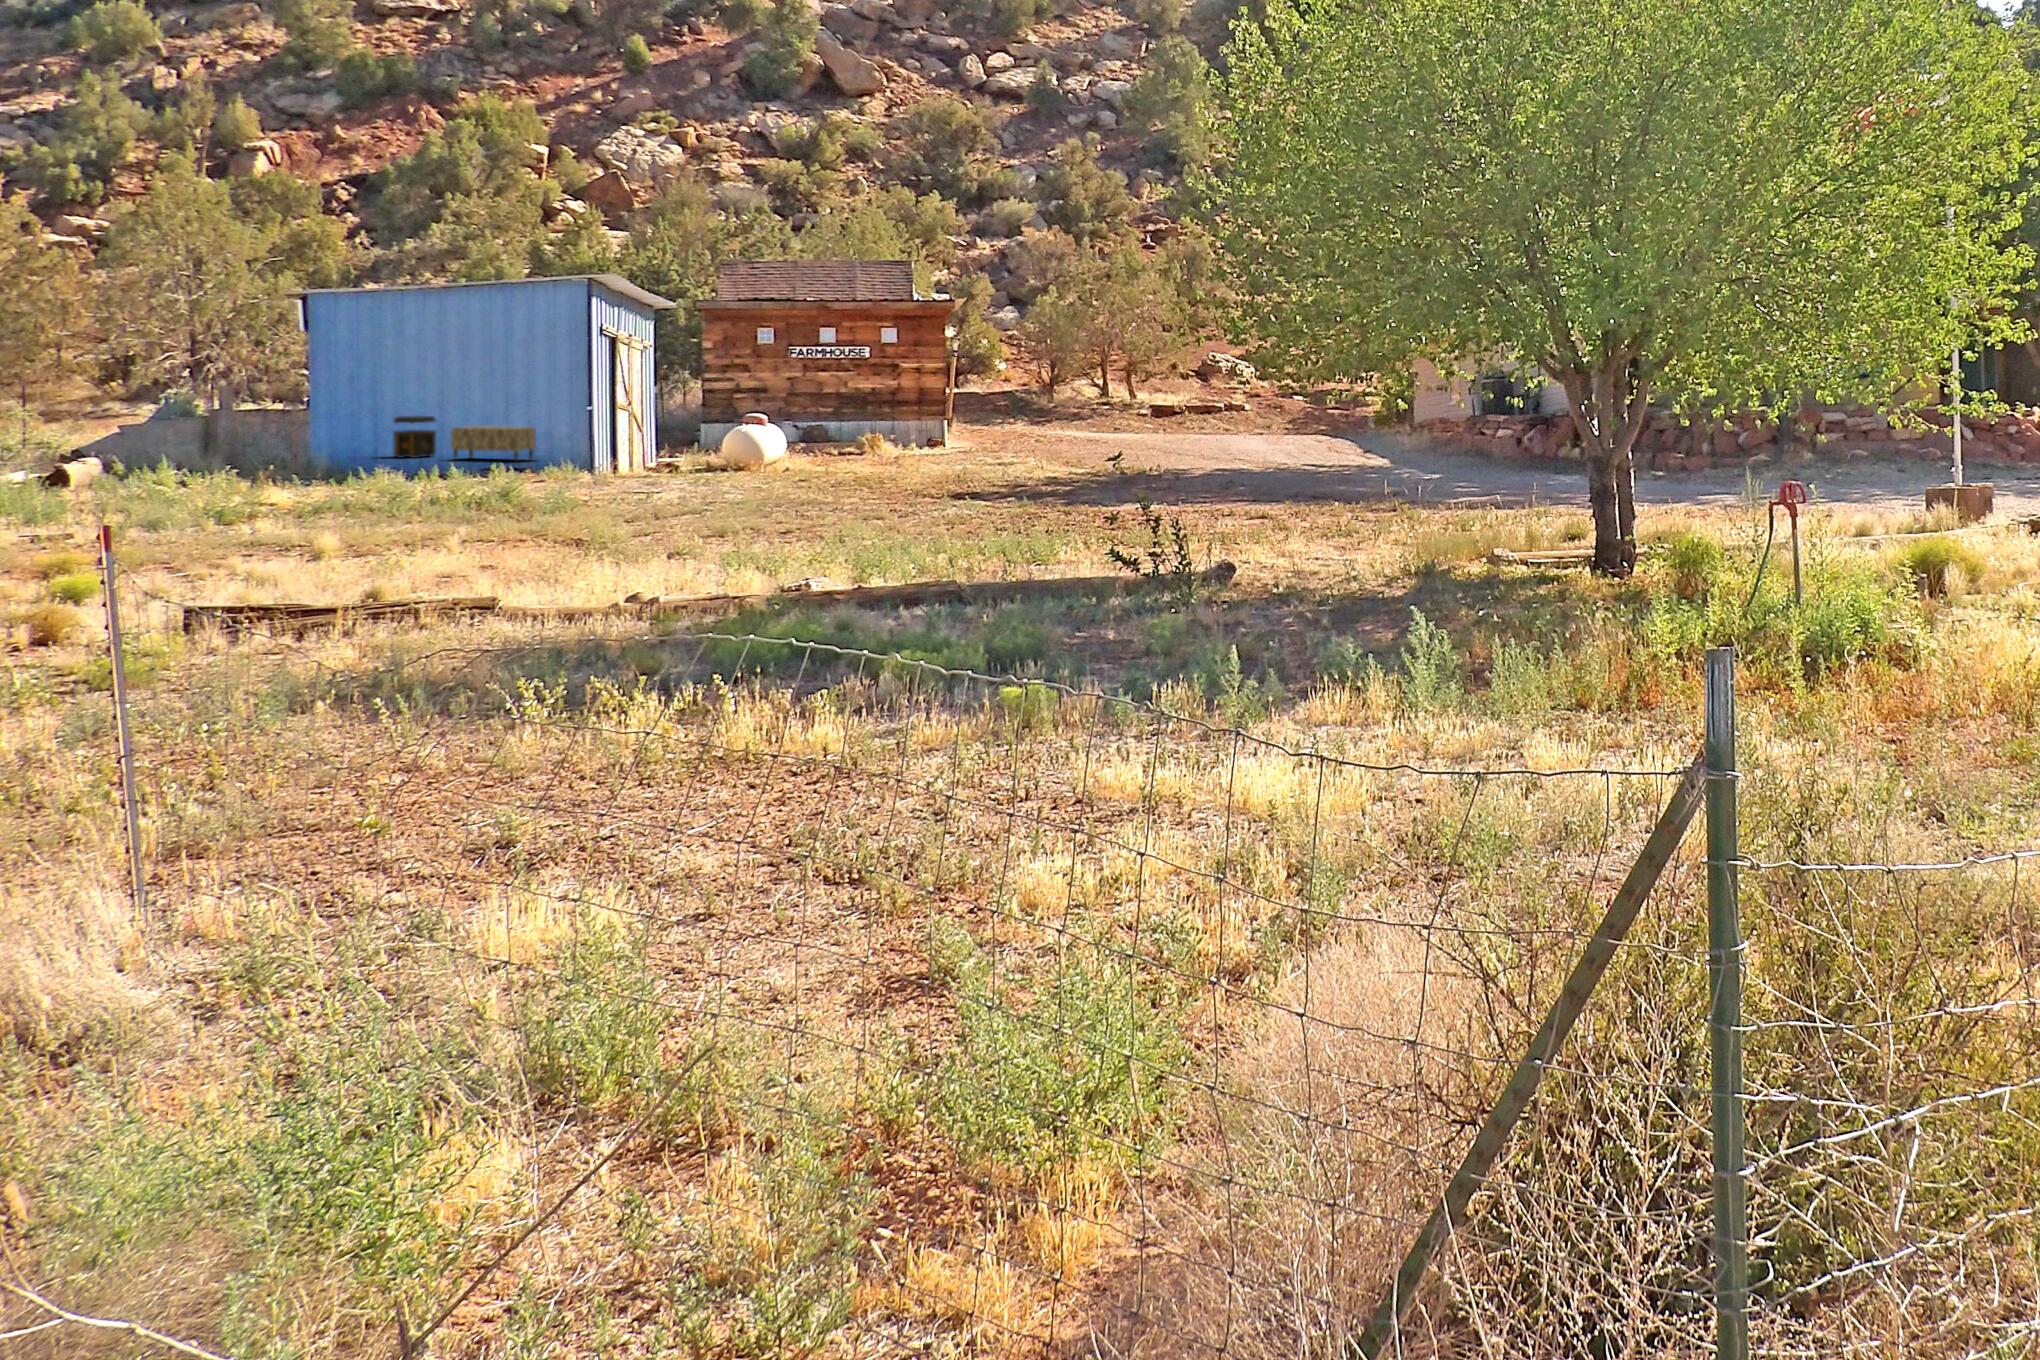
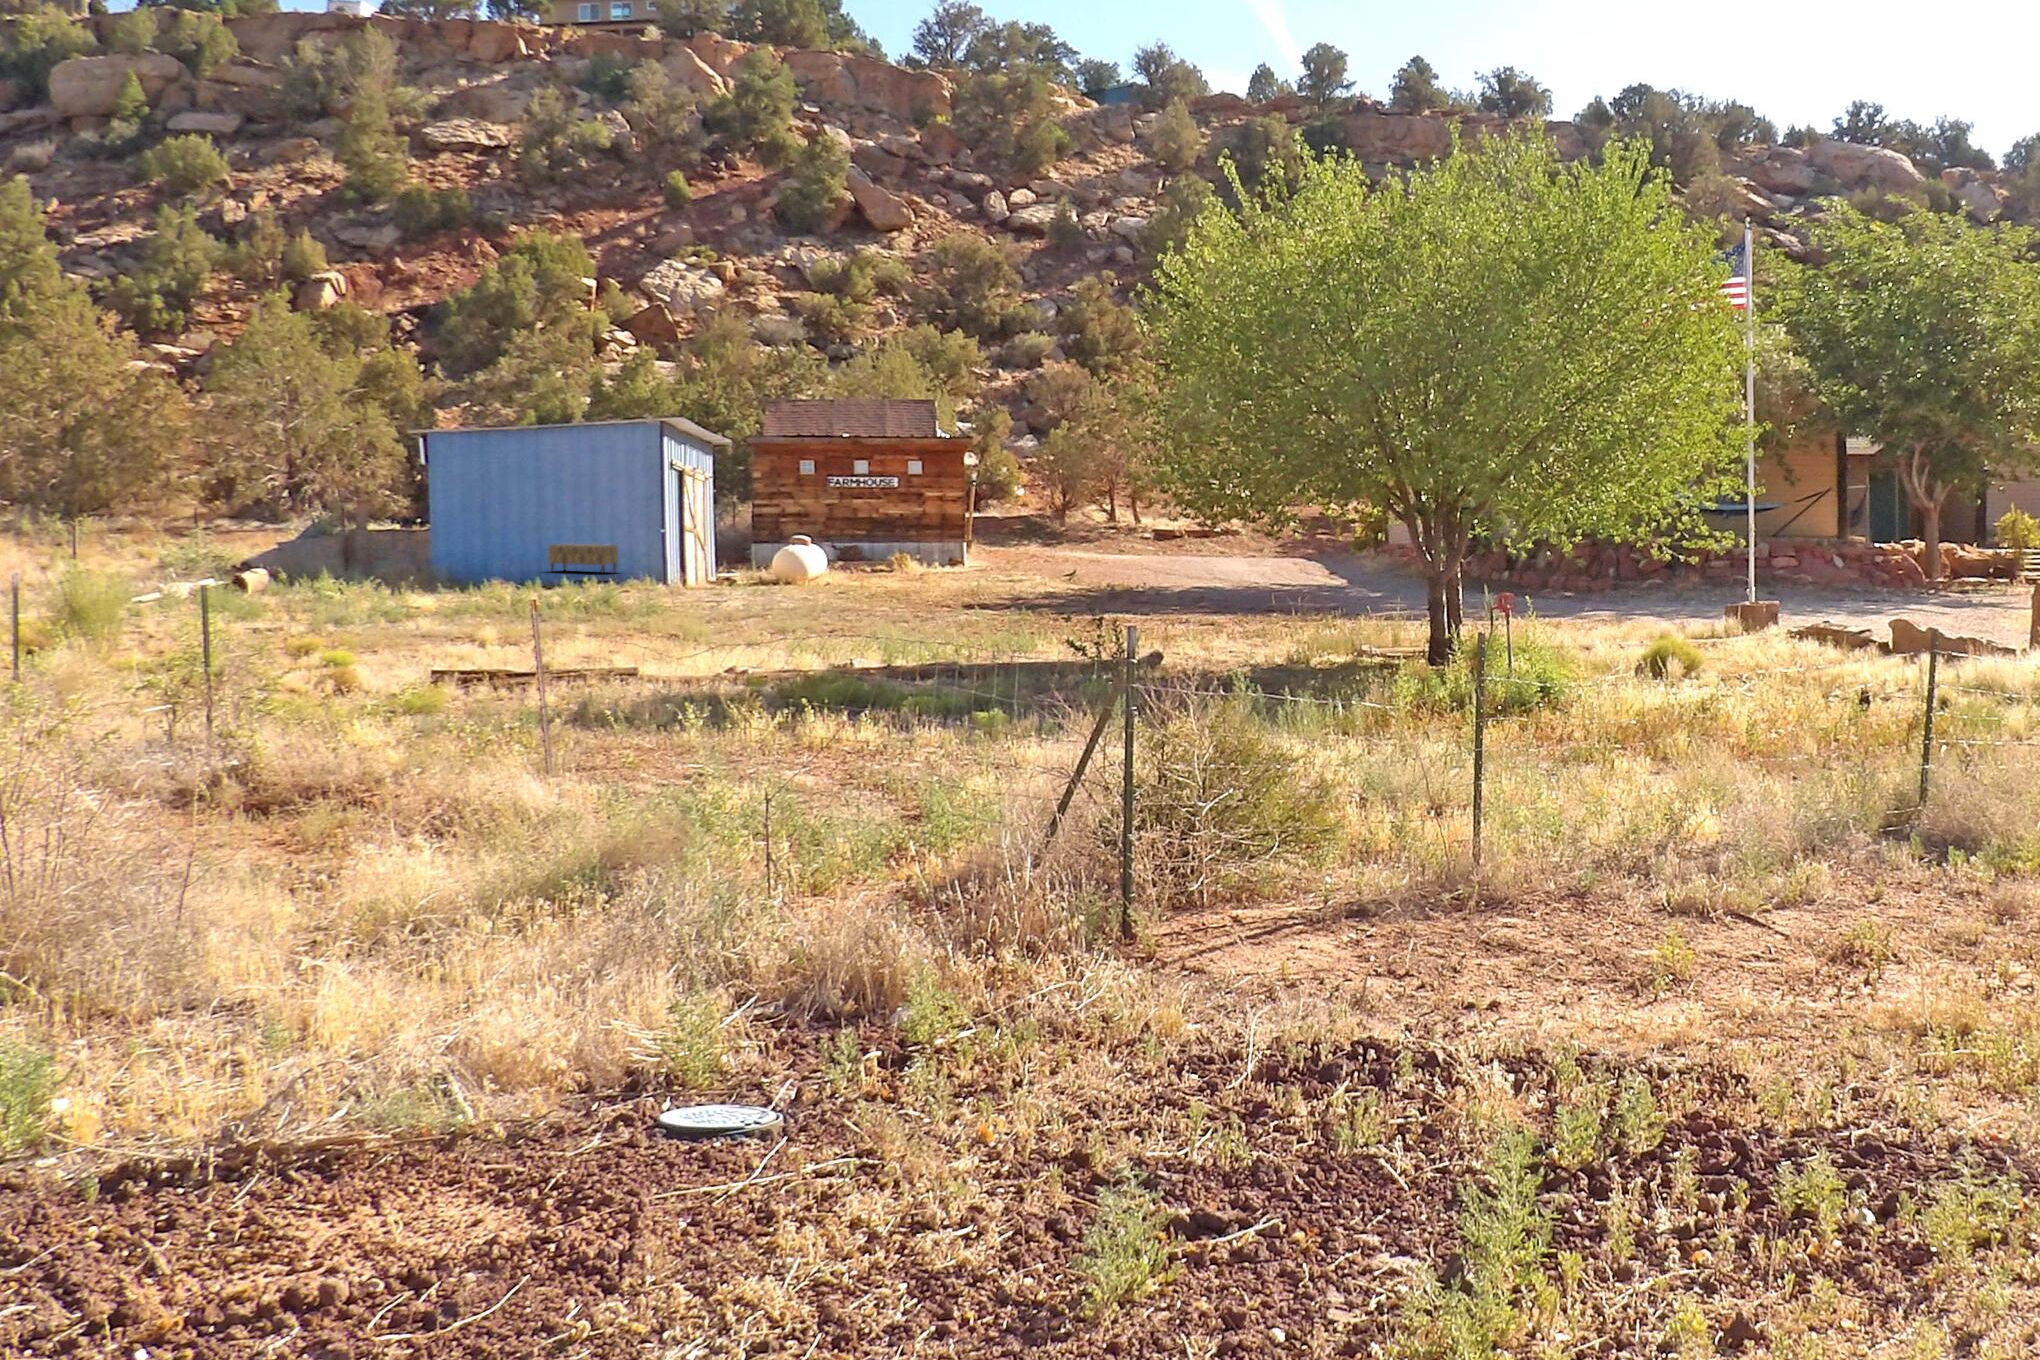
toolbox: present [393,416,436,458] -> none [499,534,535,570]

